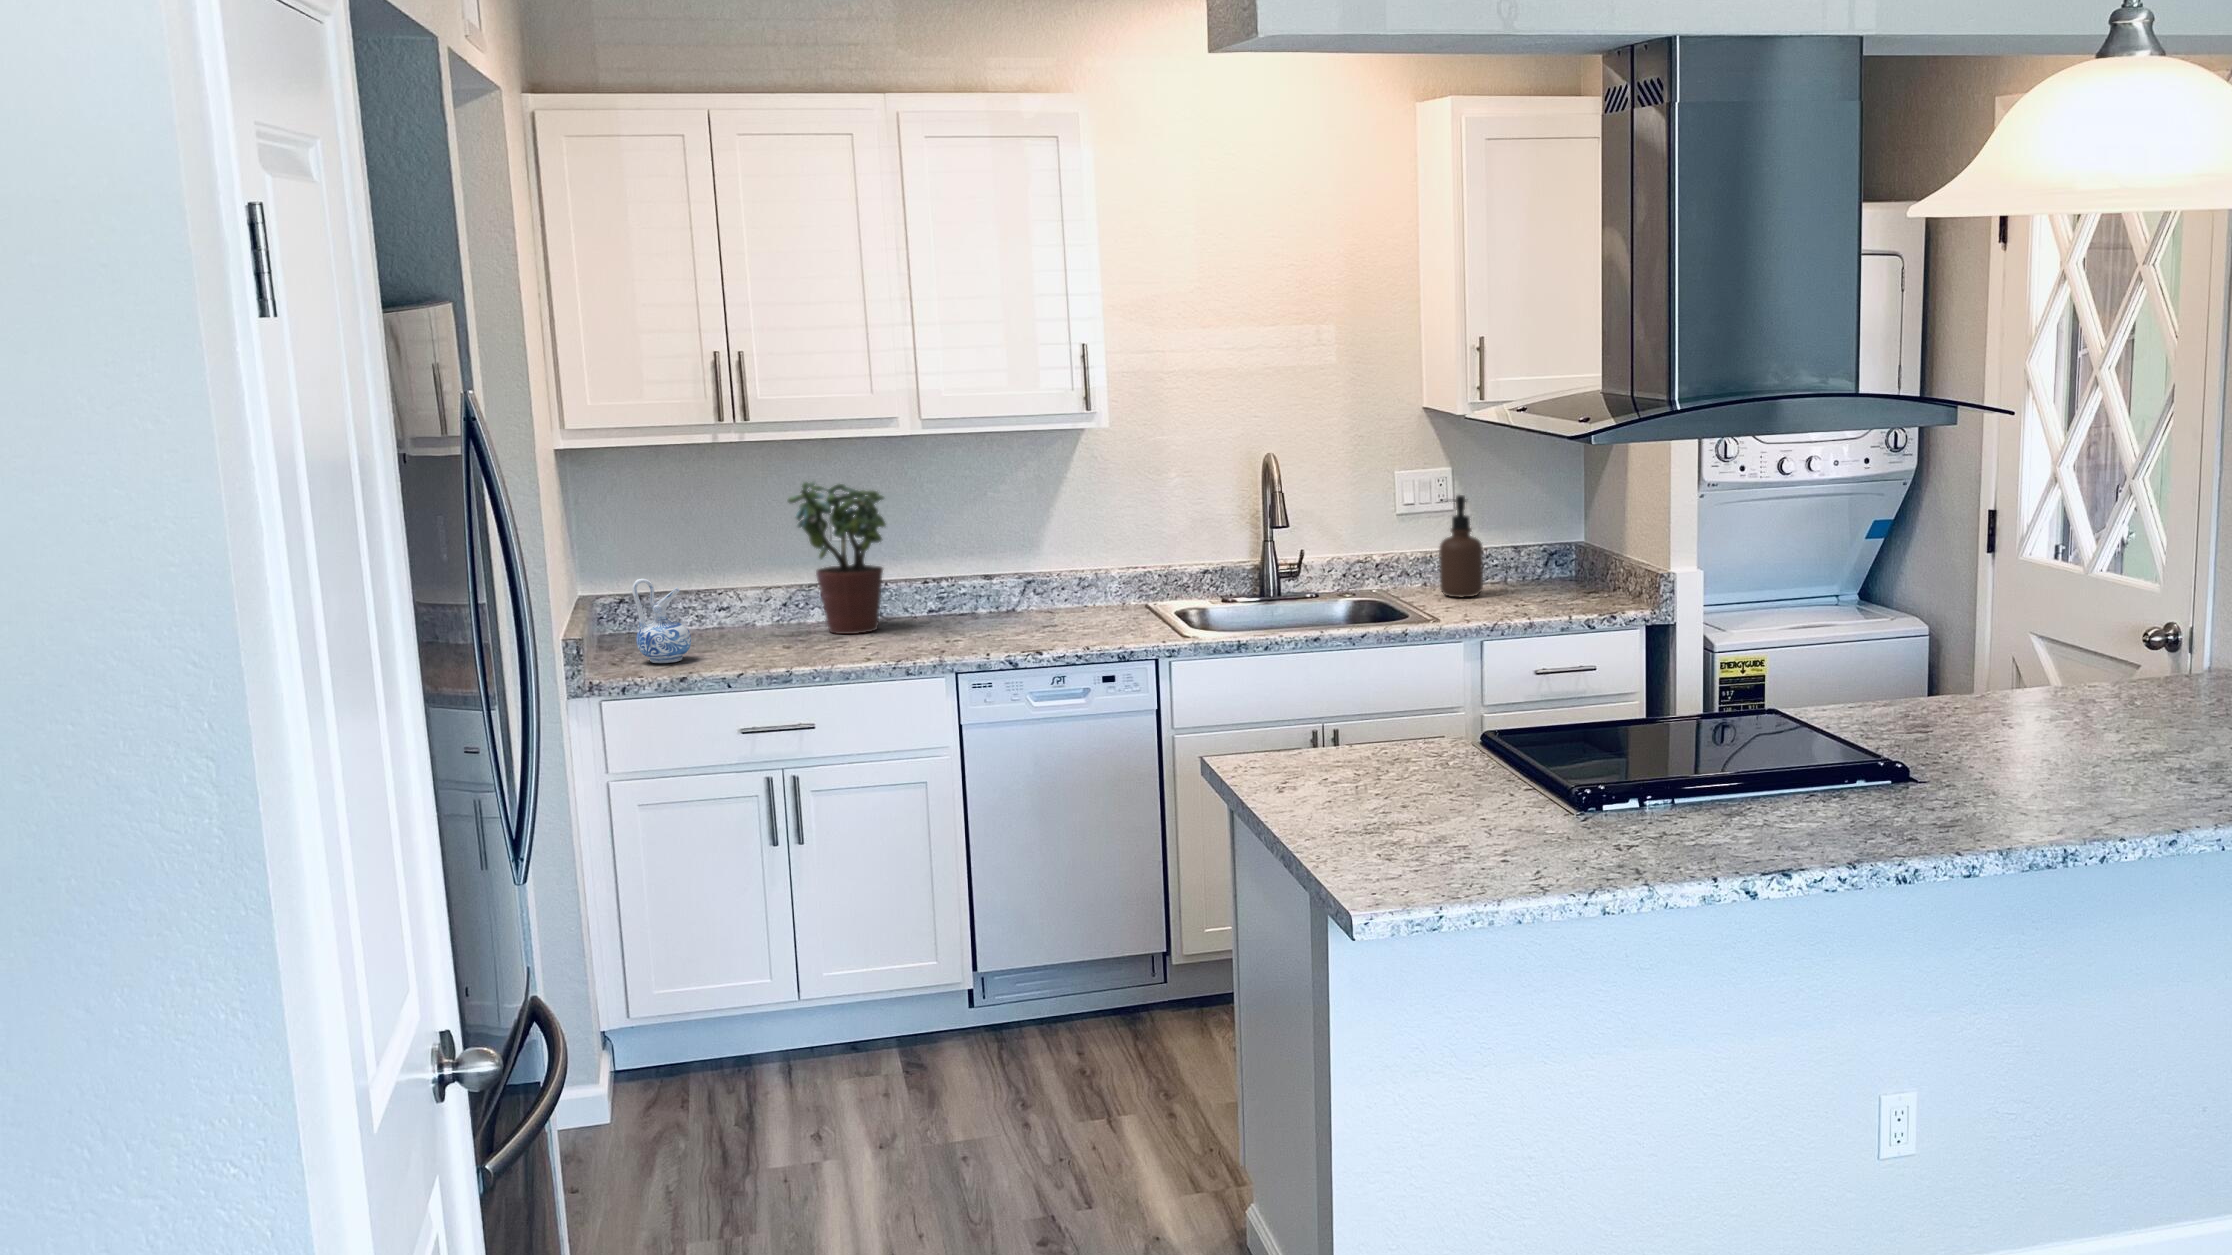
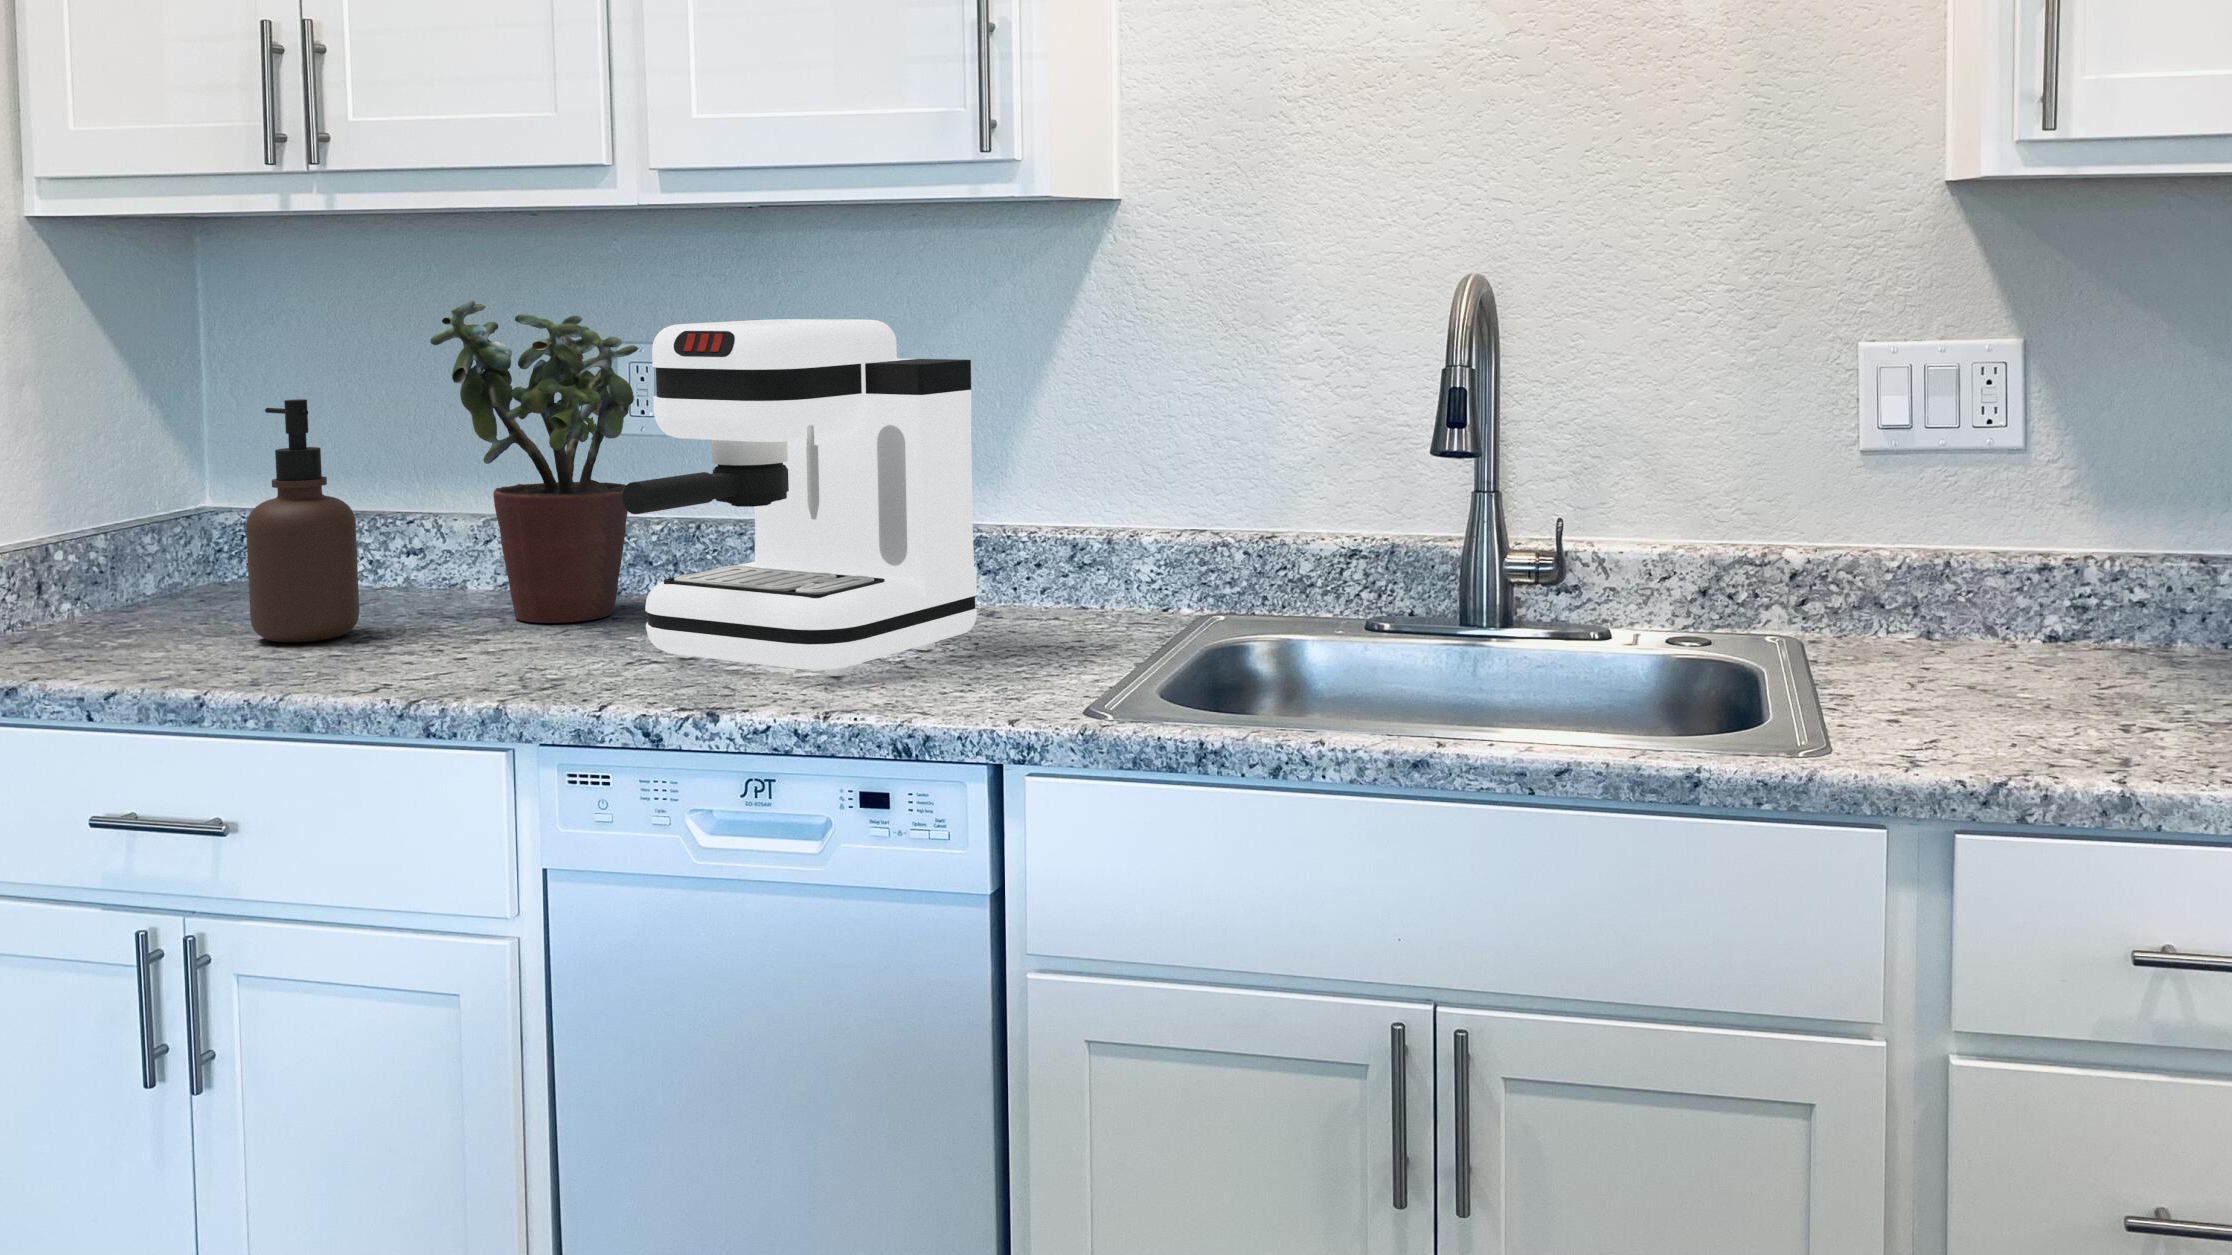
coffee maker: none [946,483,1079,638] -> present [622,319,977,676]
soap dispenser: present [1439,495,1483,597] -> present [246,399,359,642]
ceramic pitcher: present [632,578,691,663] -> none [45,472,161,648]

